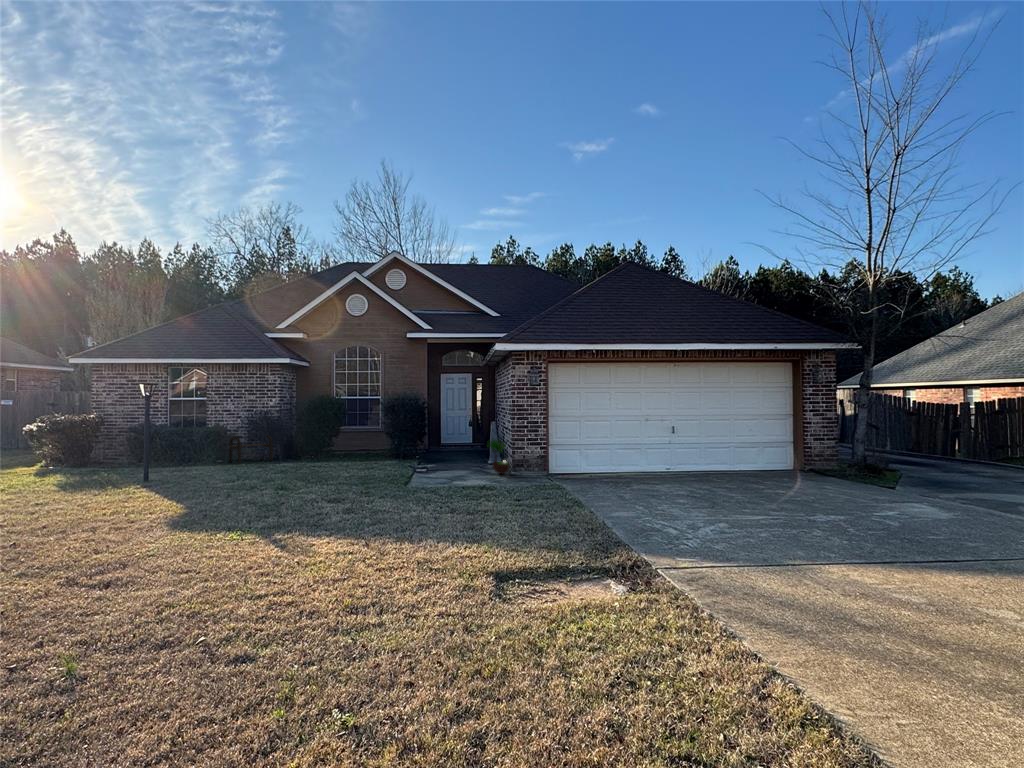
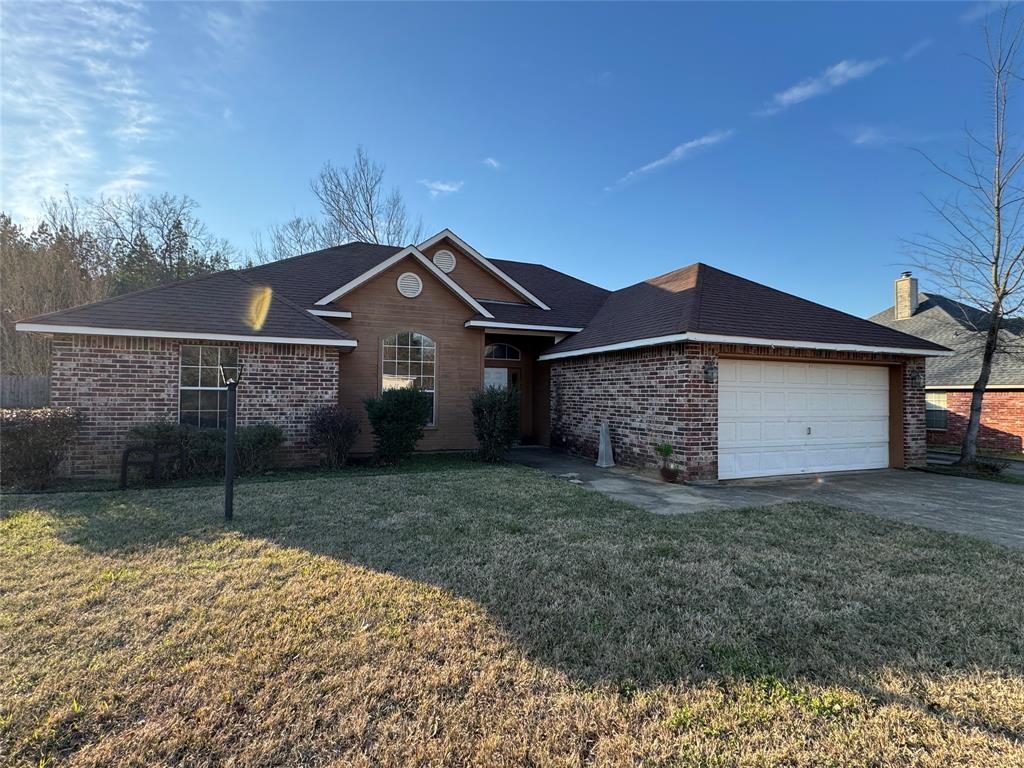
bench: present [229,435,273,464] -> present [120,440,186,487]

